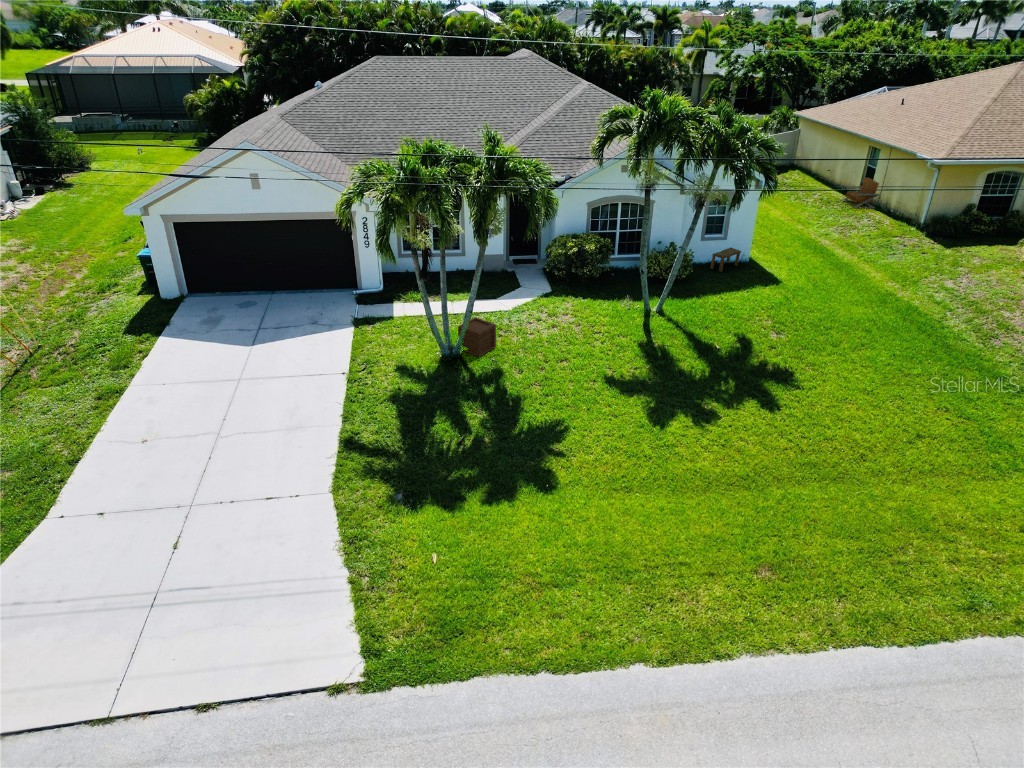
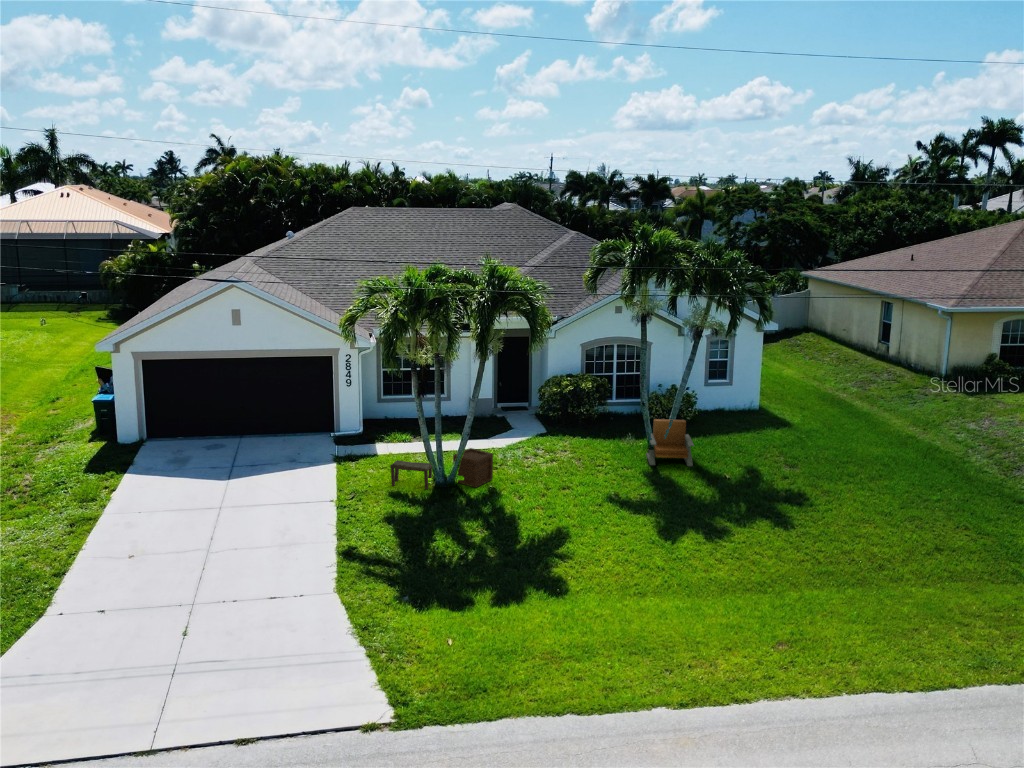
lounge chair: present [843,178,879,208] -> present [646,419,694,466]
bench: present [710,248,741,272] -> present [390,460,432,489]

